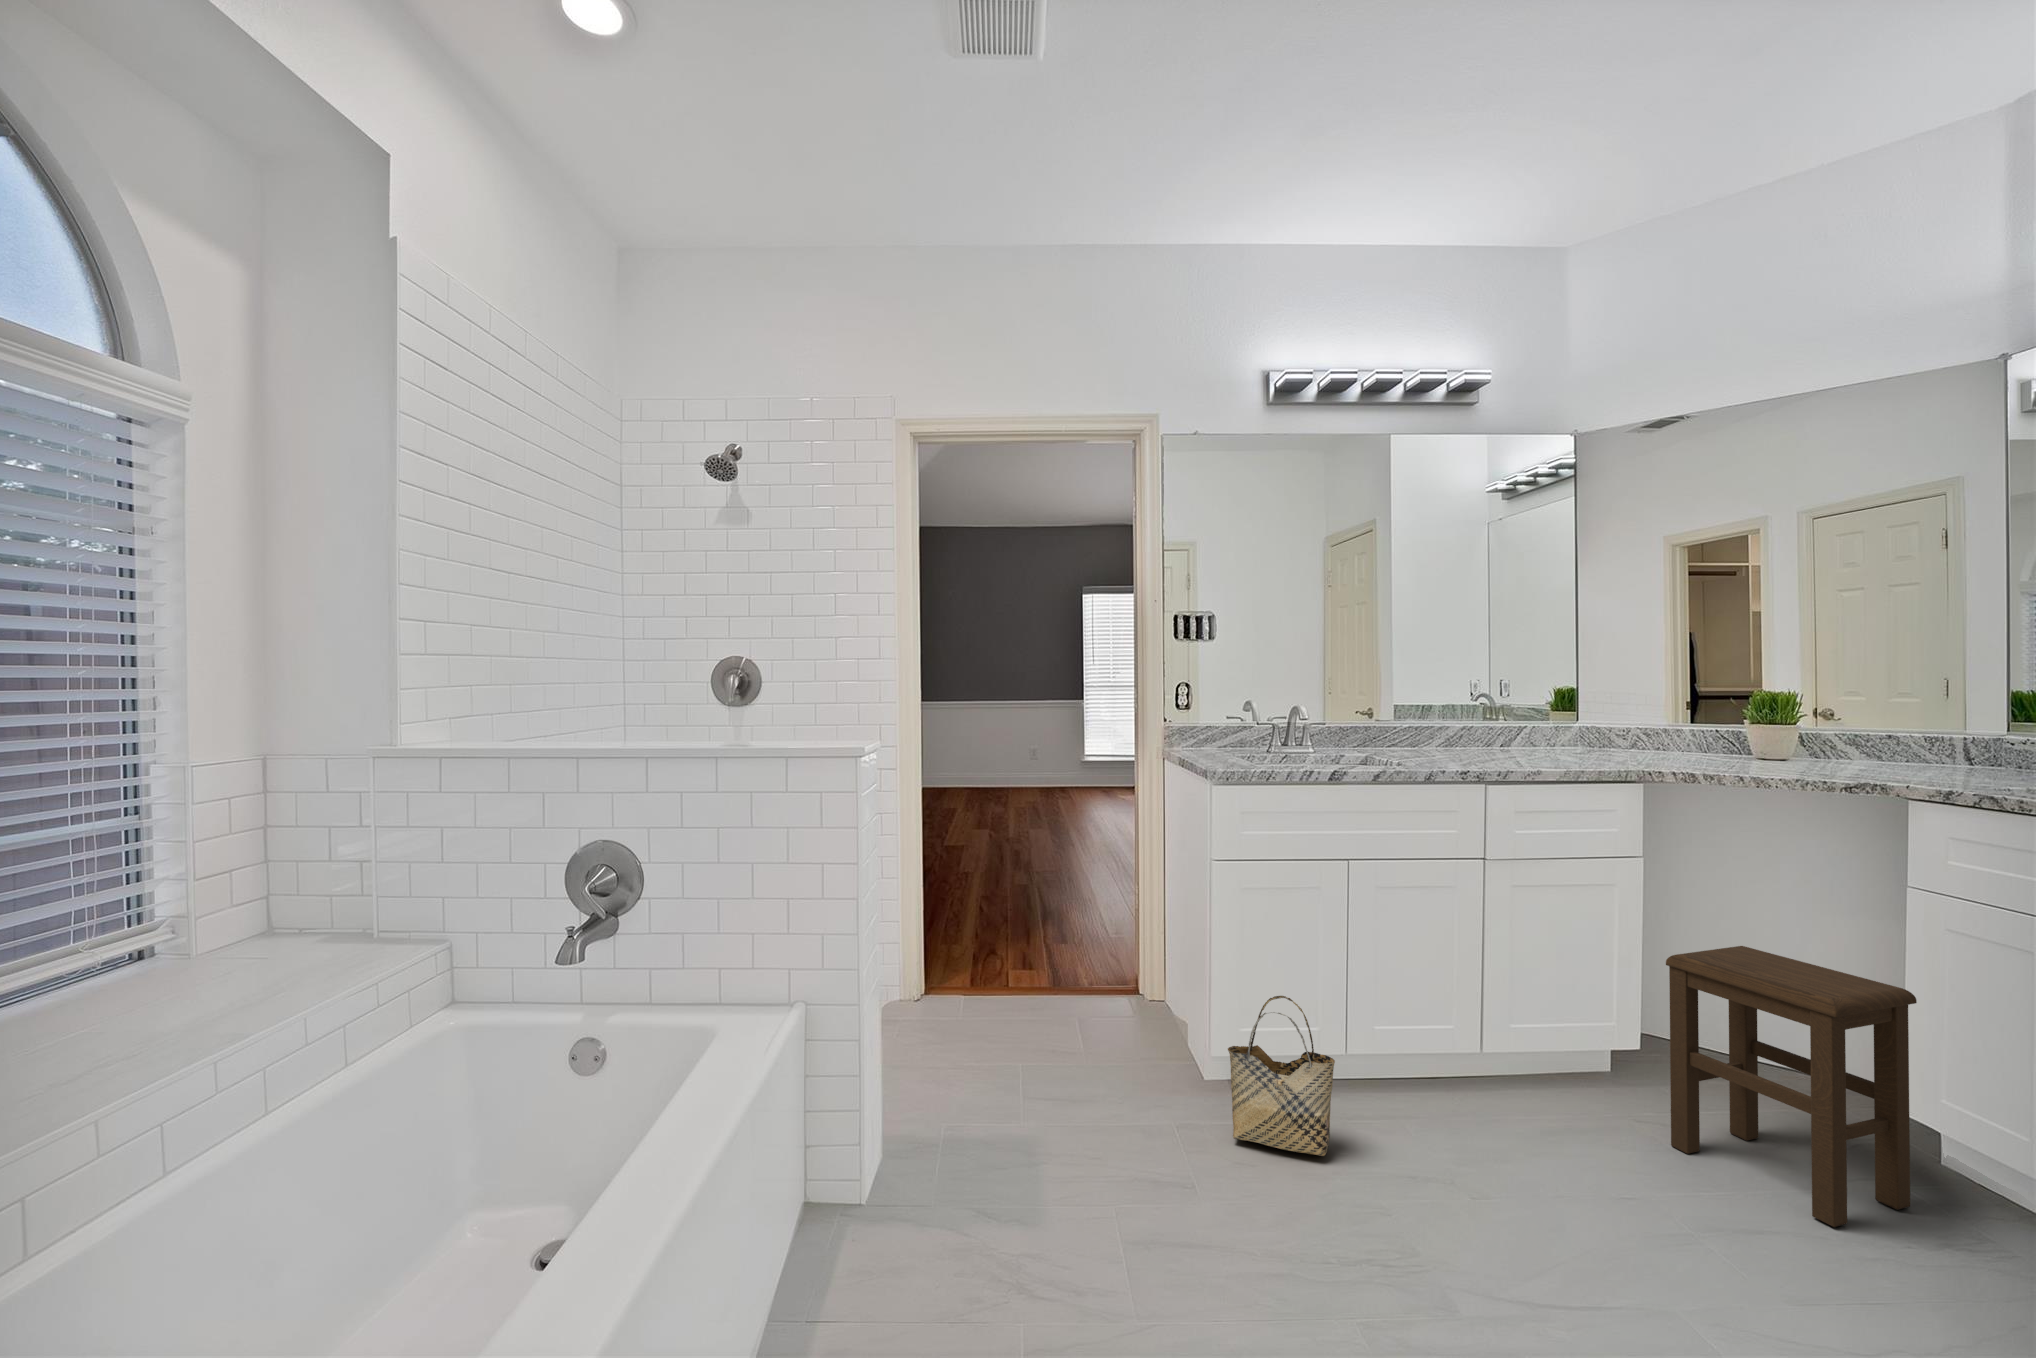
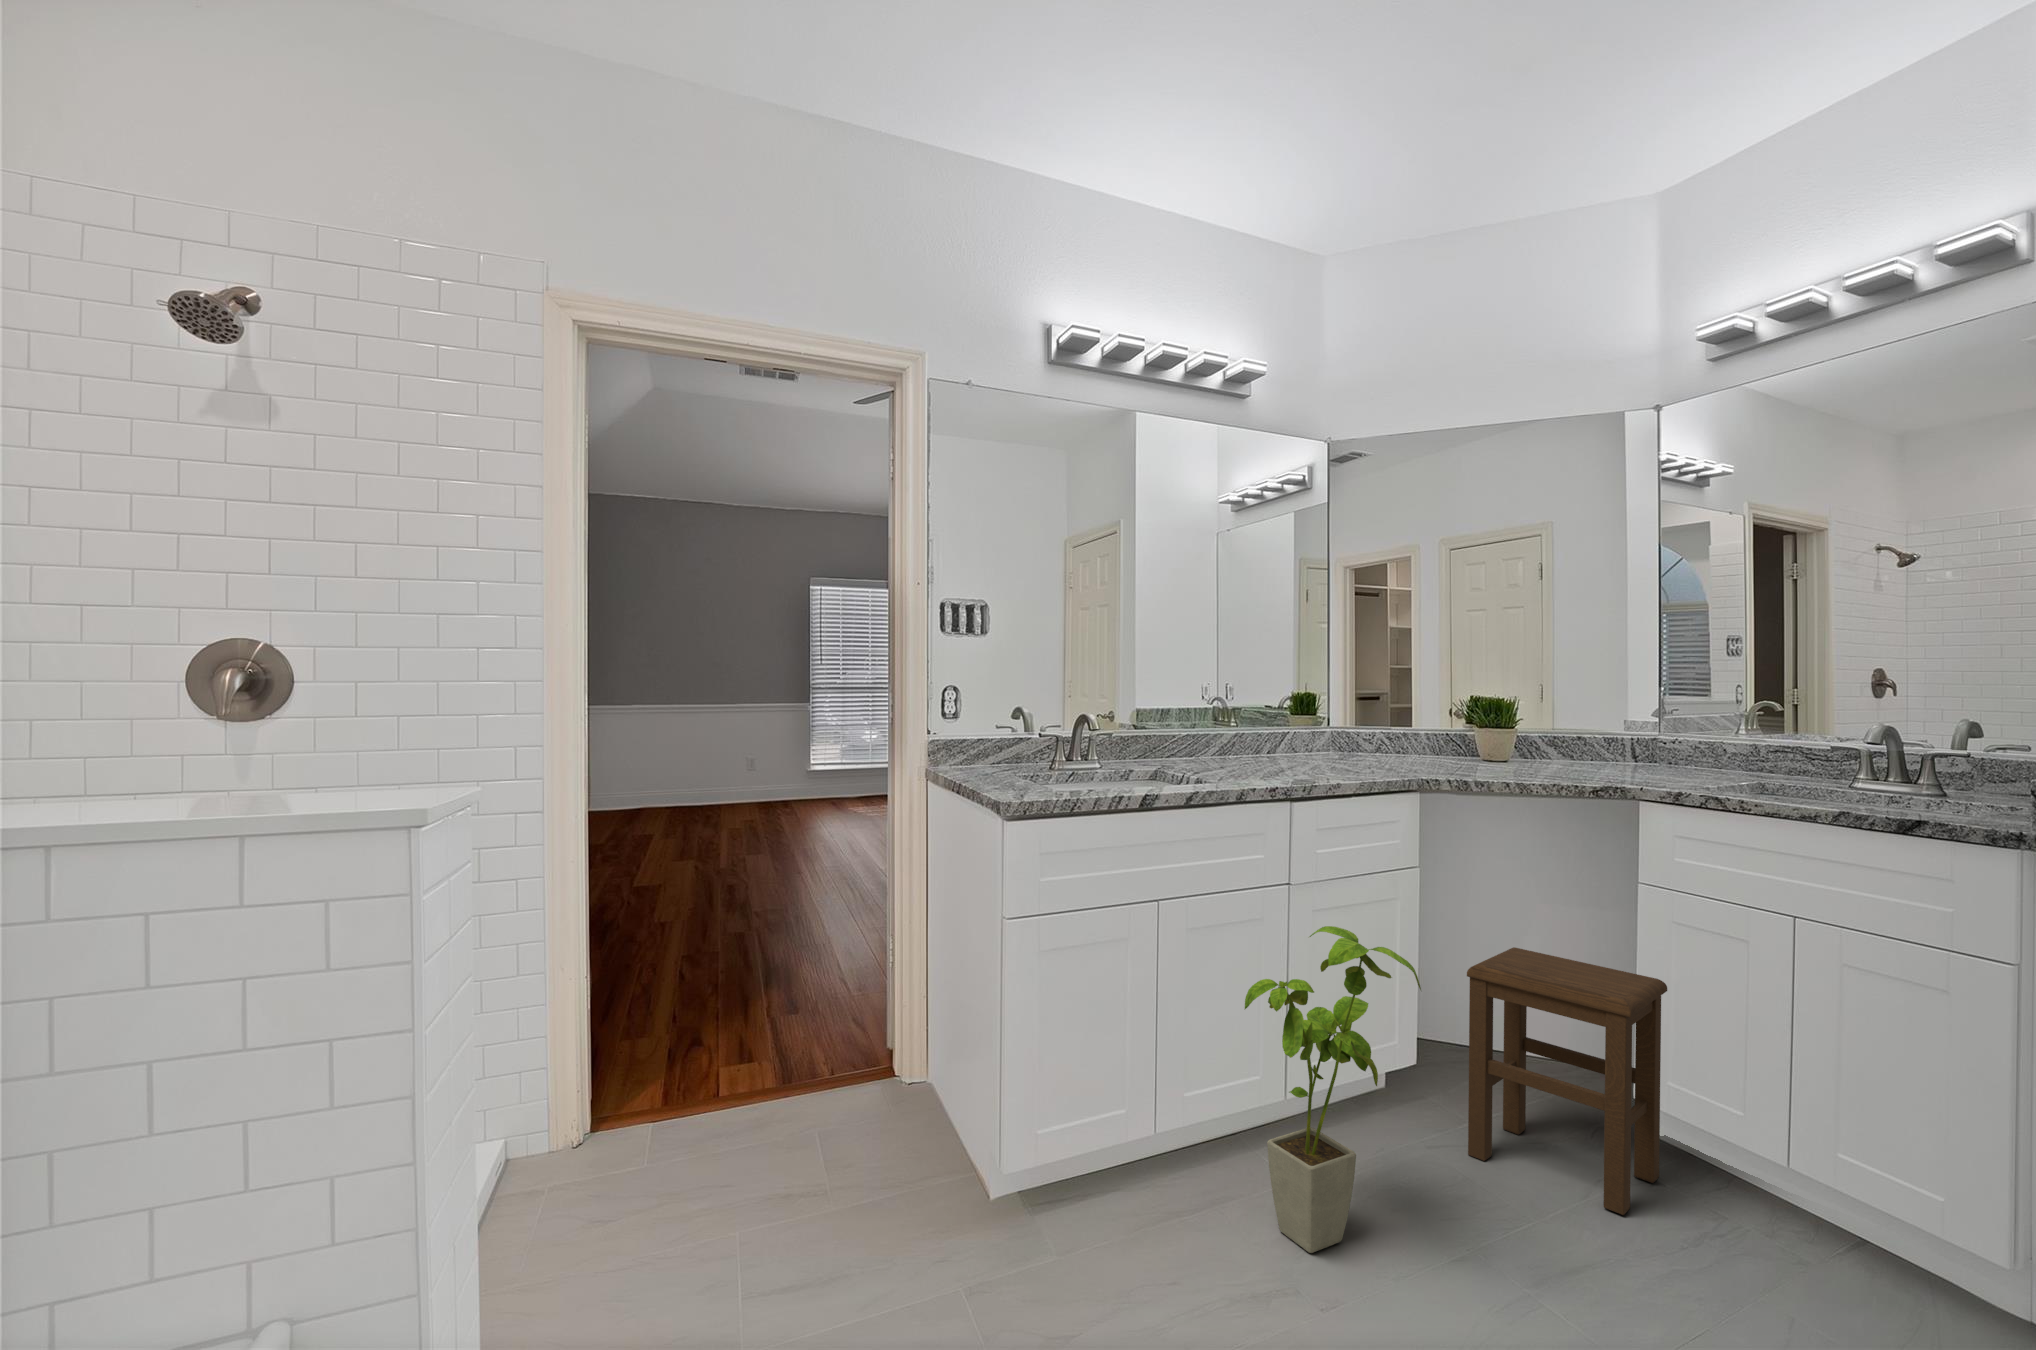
house plant: none [1385,891,1553,1184] -> present [1245,926,1421,1253]
woven basket: present [1228,996,1335,1156] -> none [1069,1065,1189,1252]

